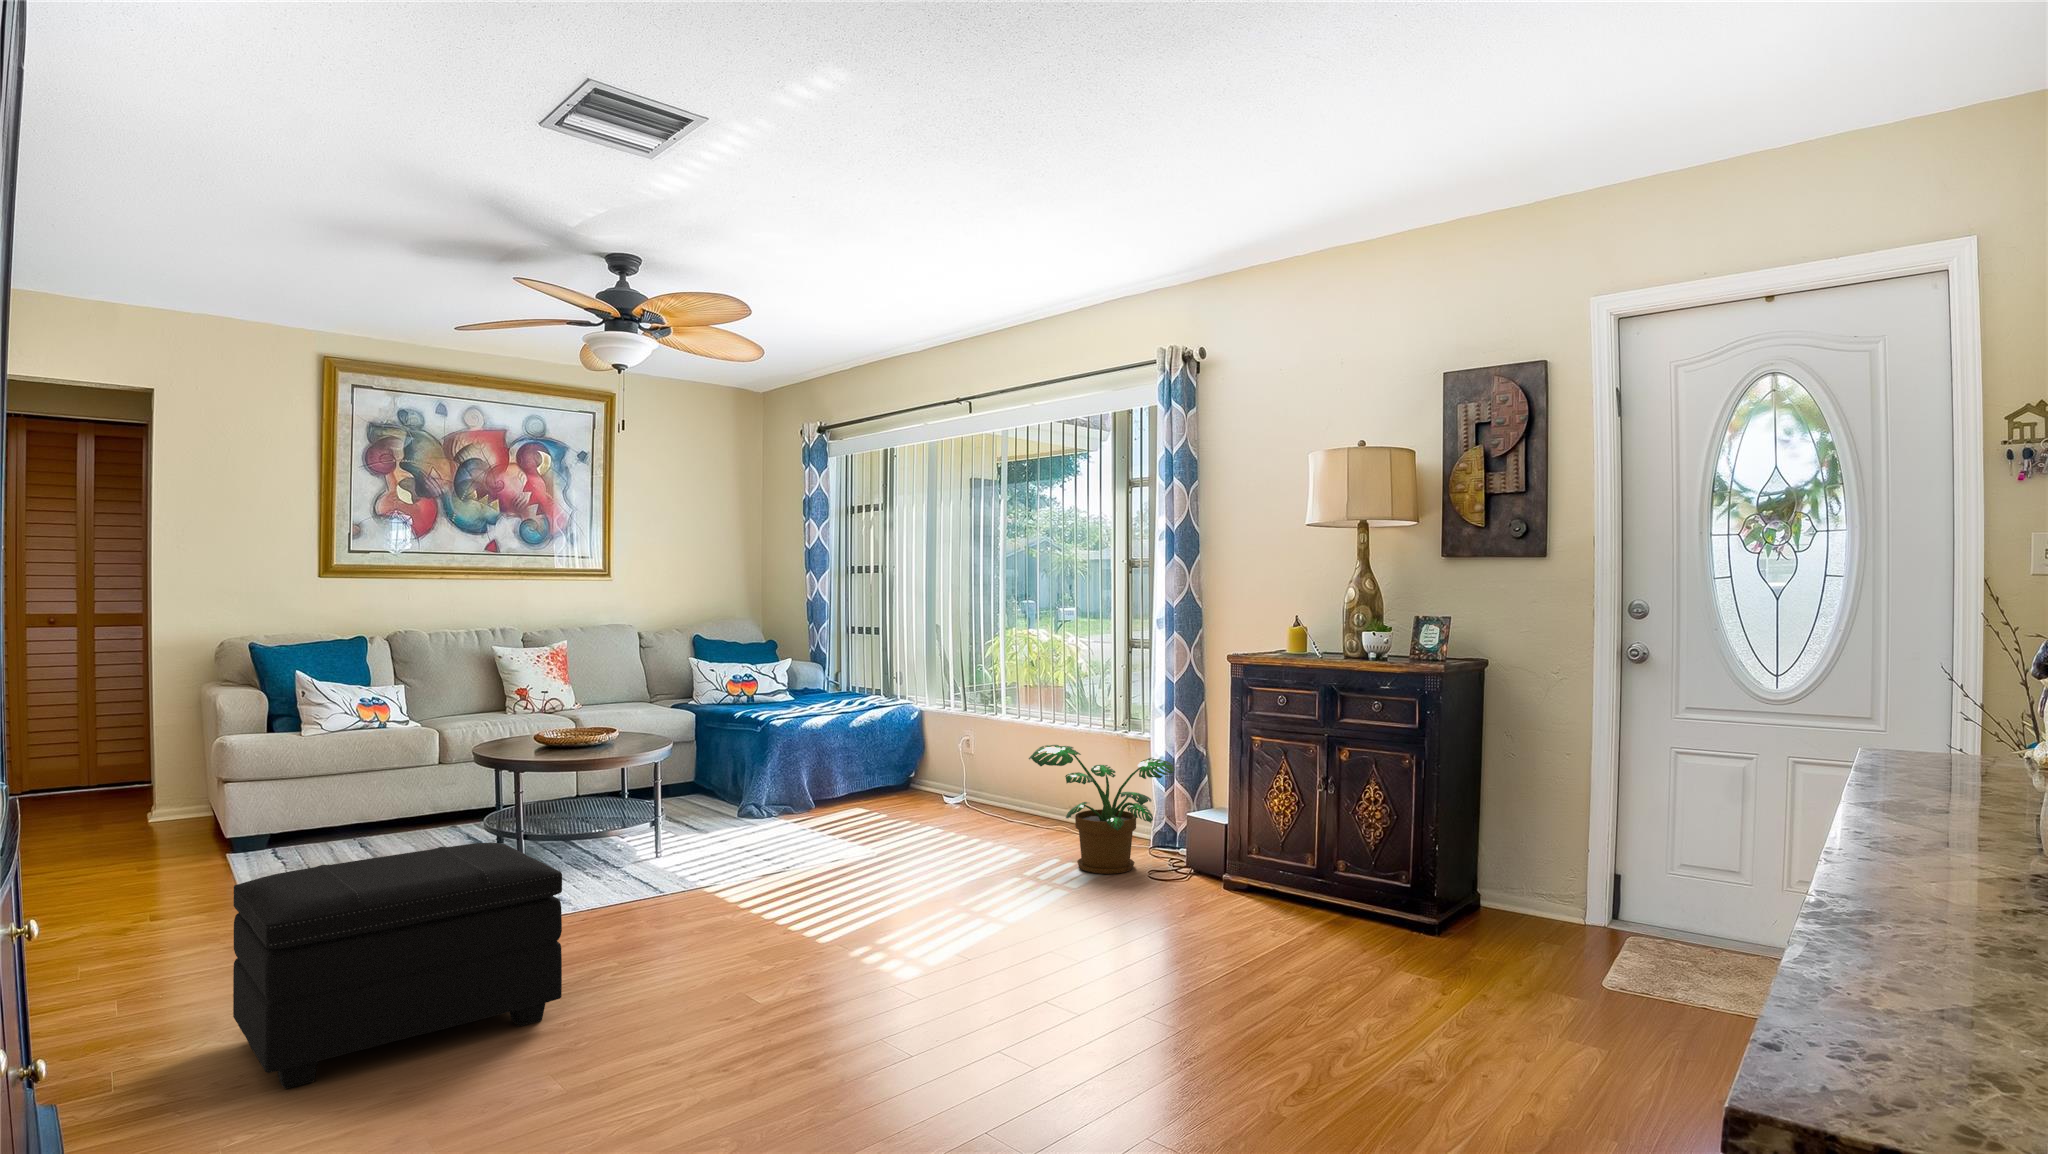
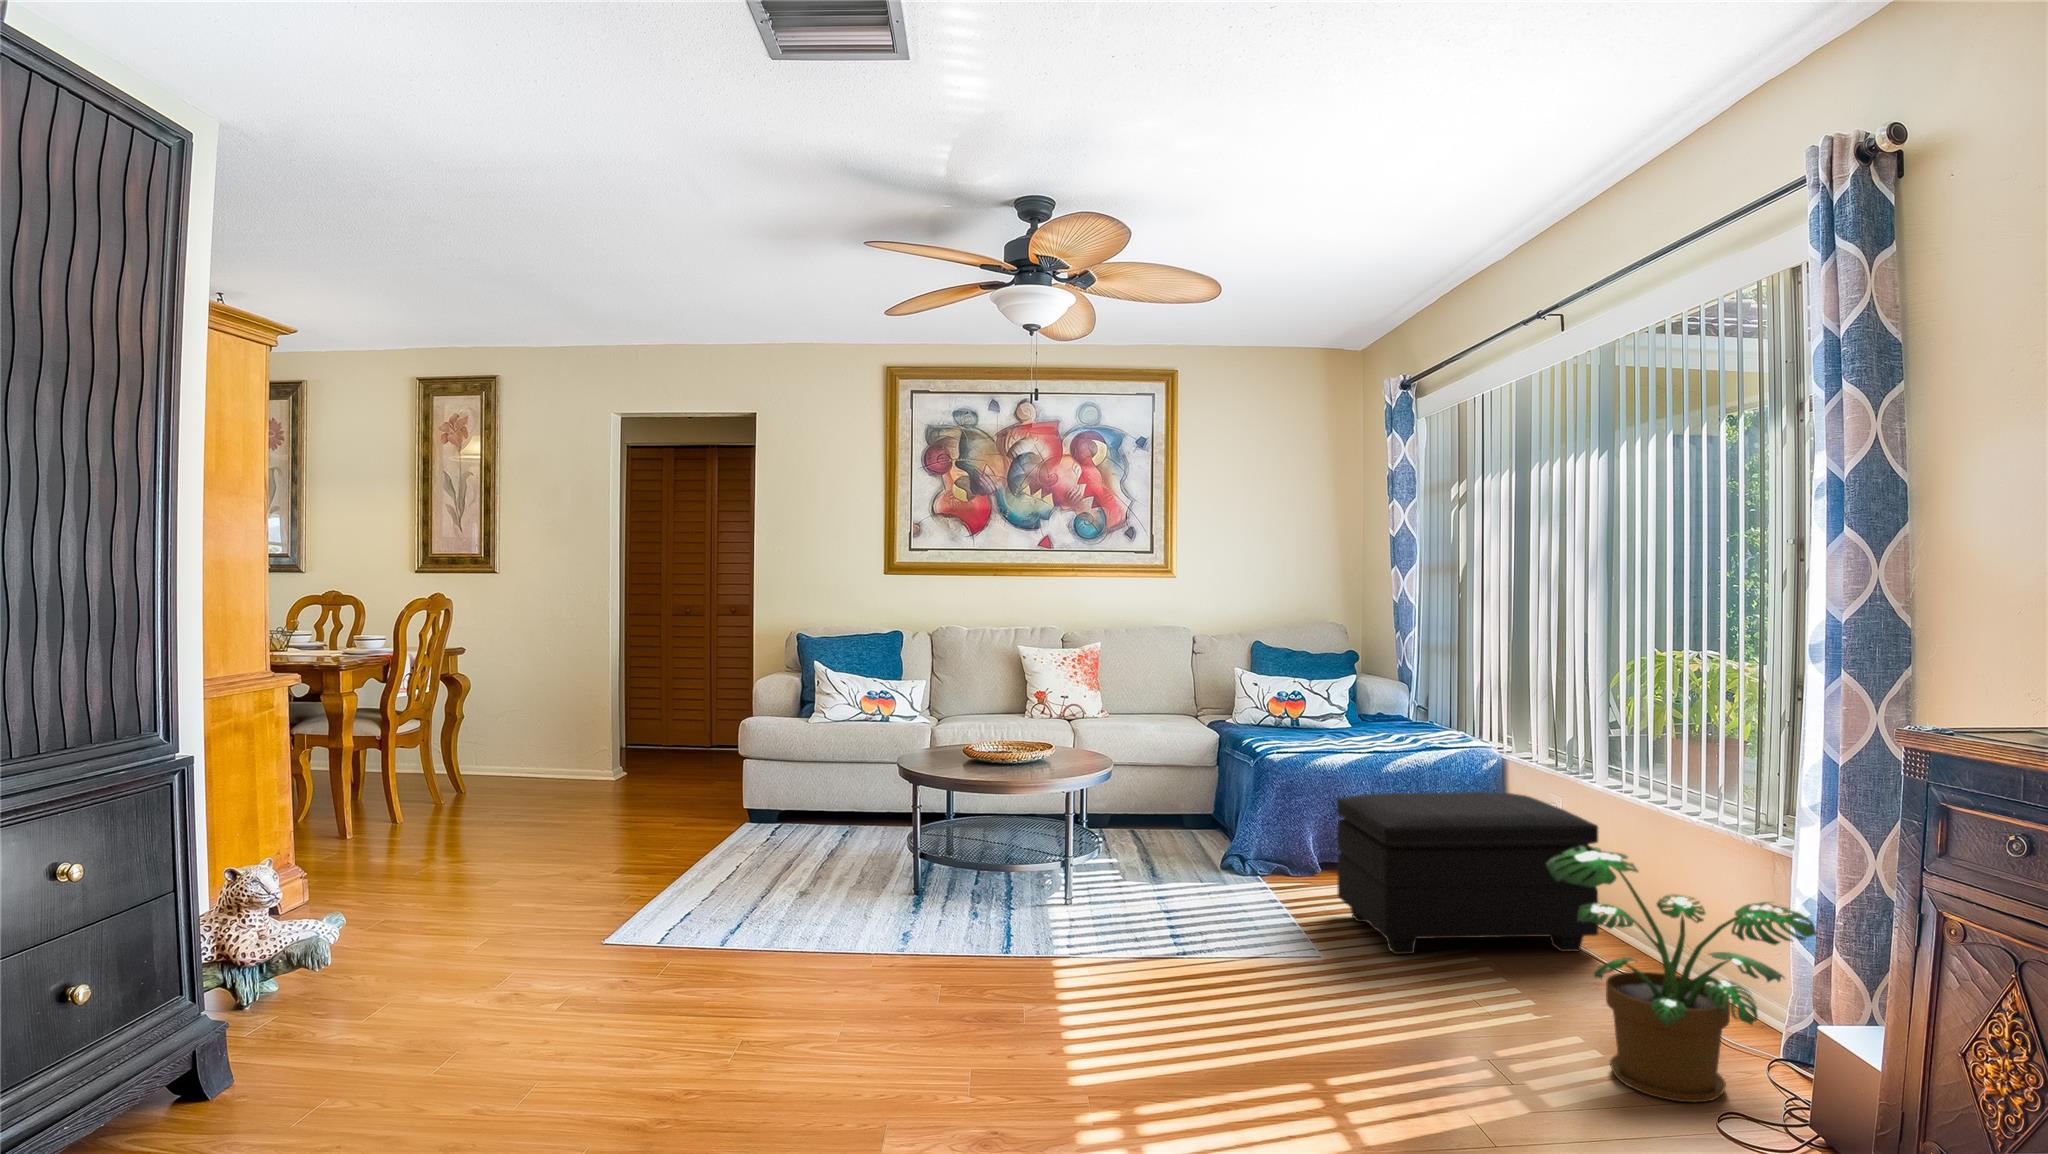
footstool: present [233,843,562,1089] -> present [1337,792,1599,954]

